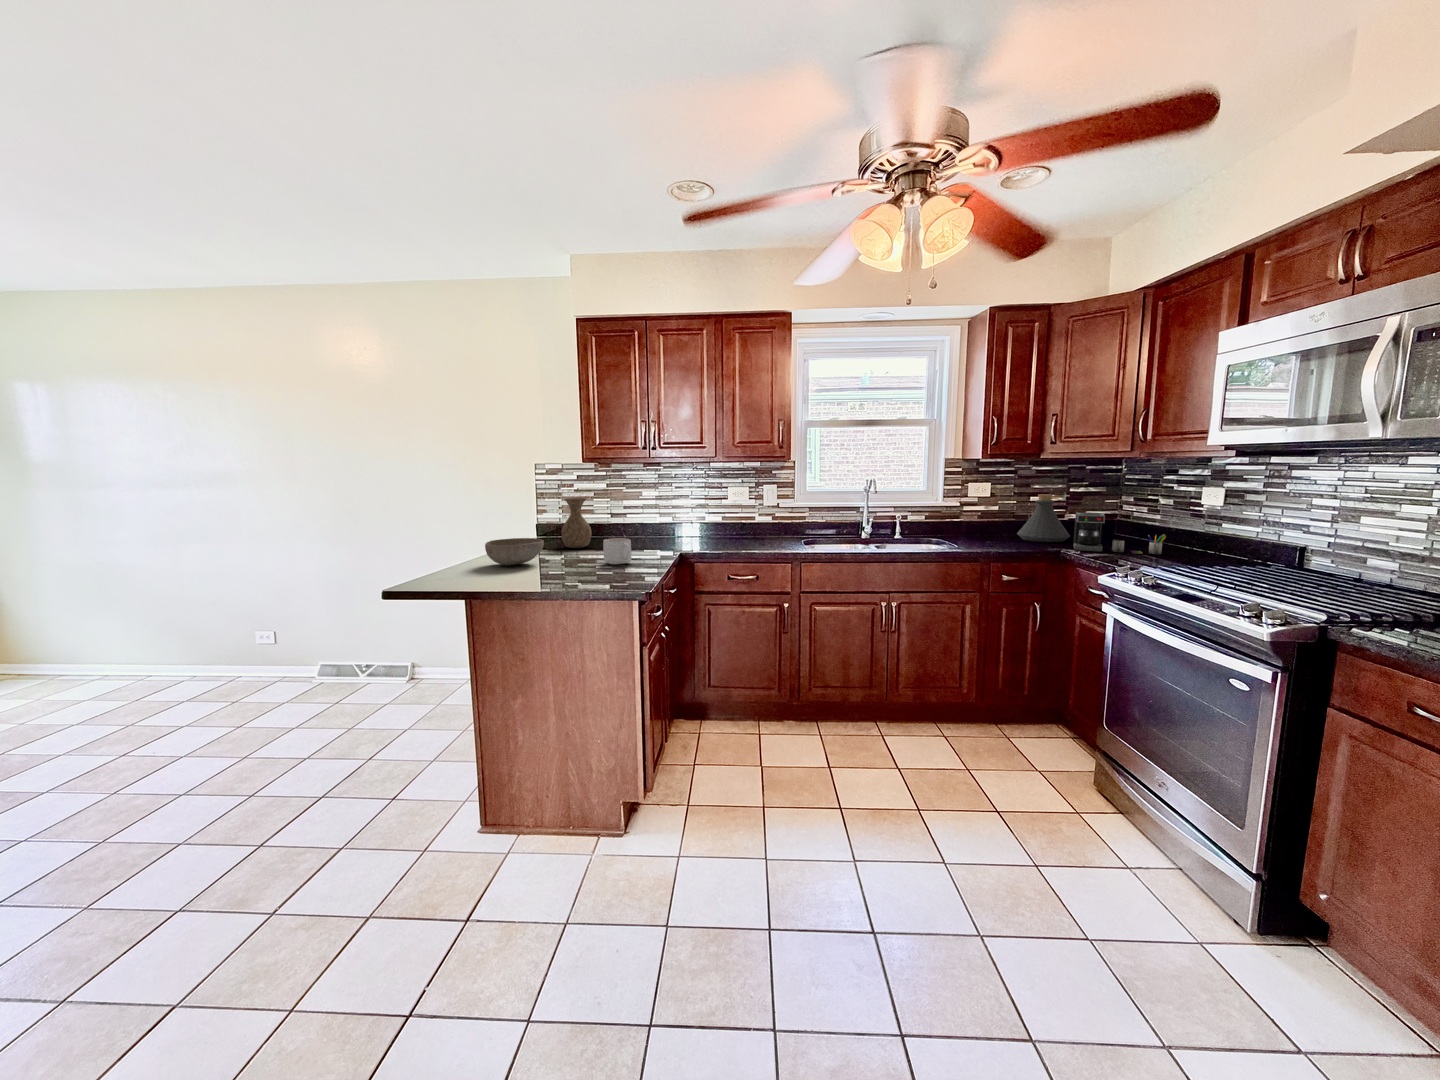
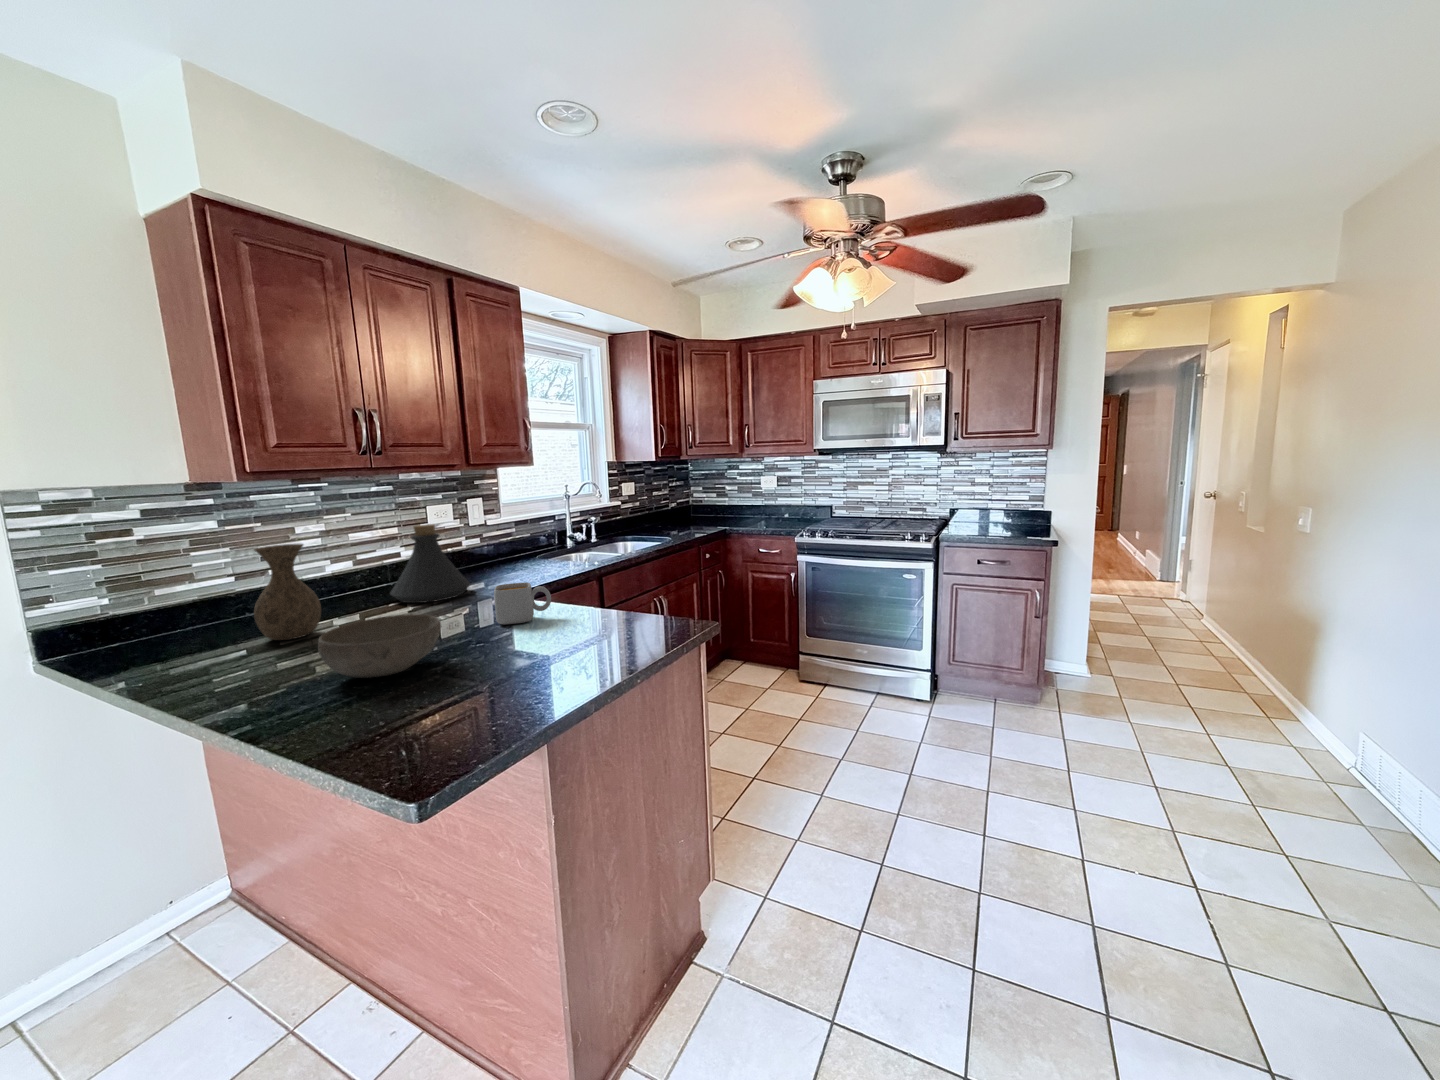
bottle: present [1017,494,1070,542] -> present [390,524,470,603]
coffee maker: present [1073,512,1166,554] -> none [708,499,764,529]

